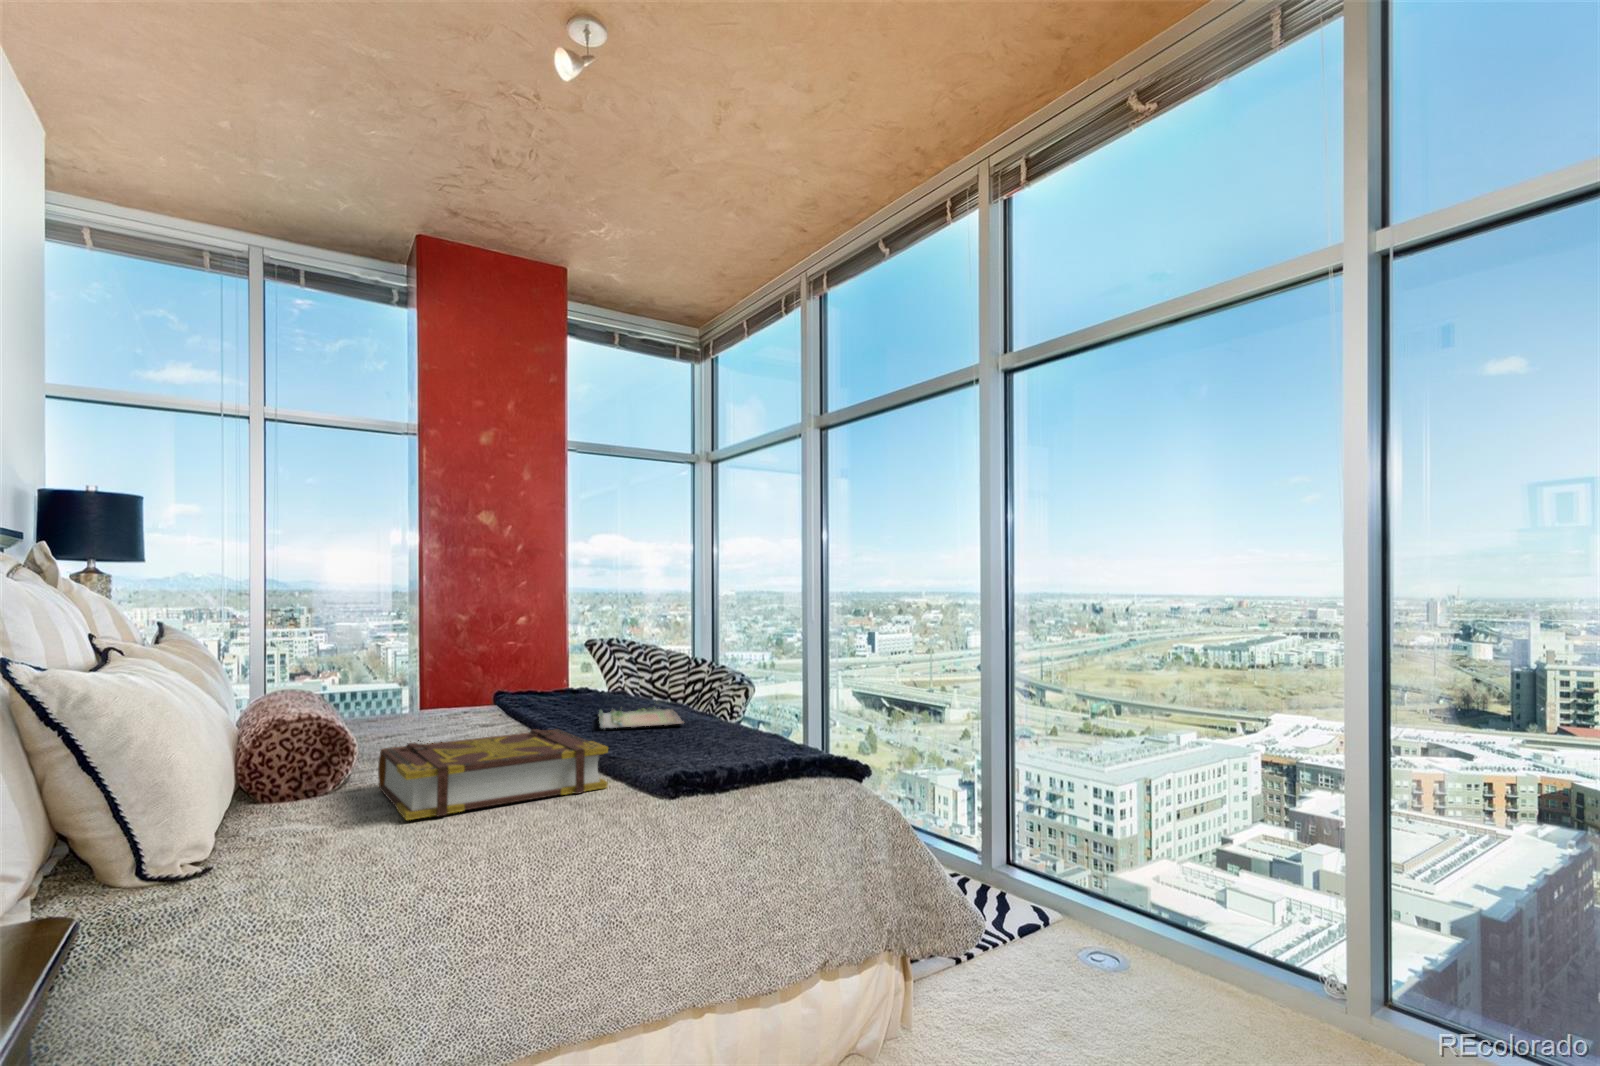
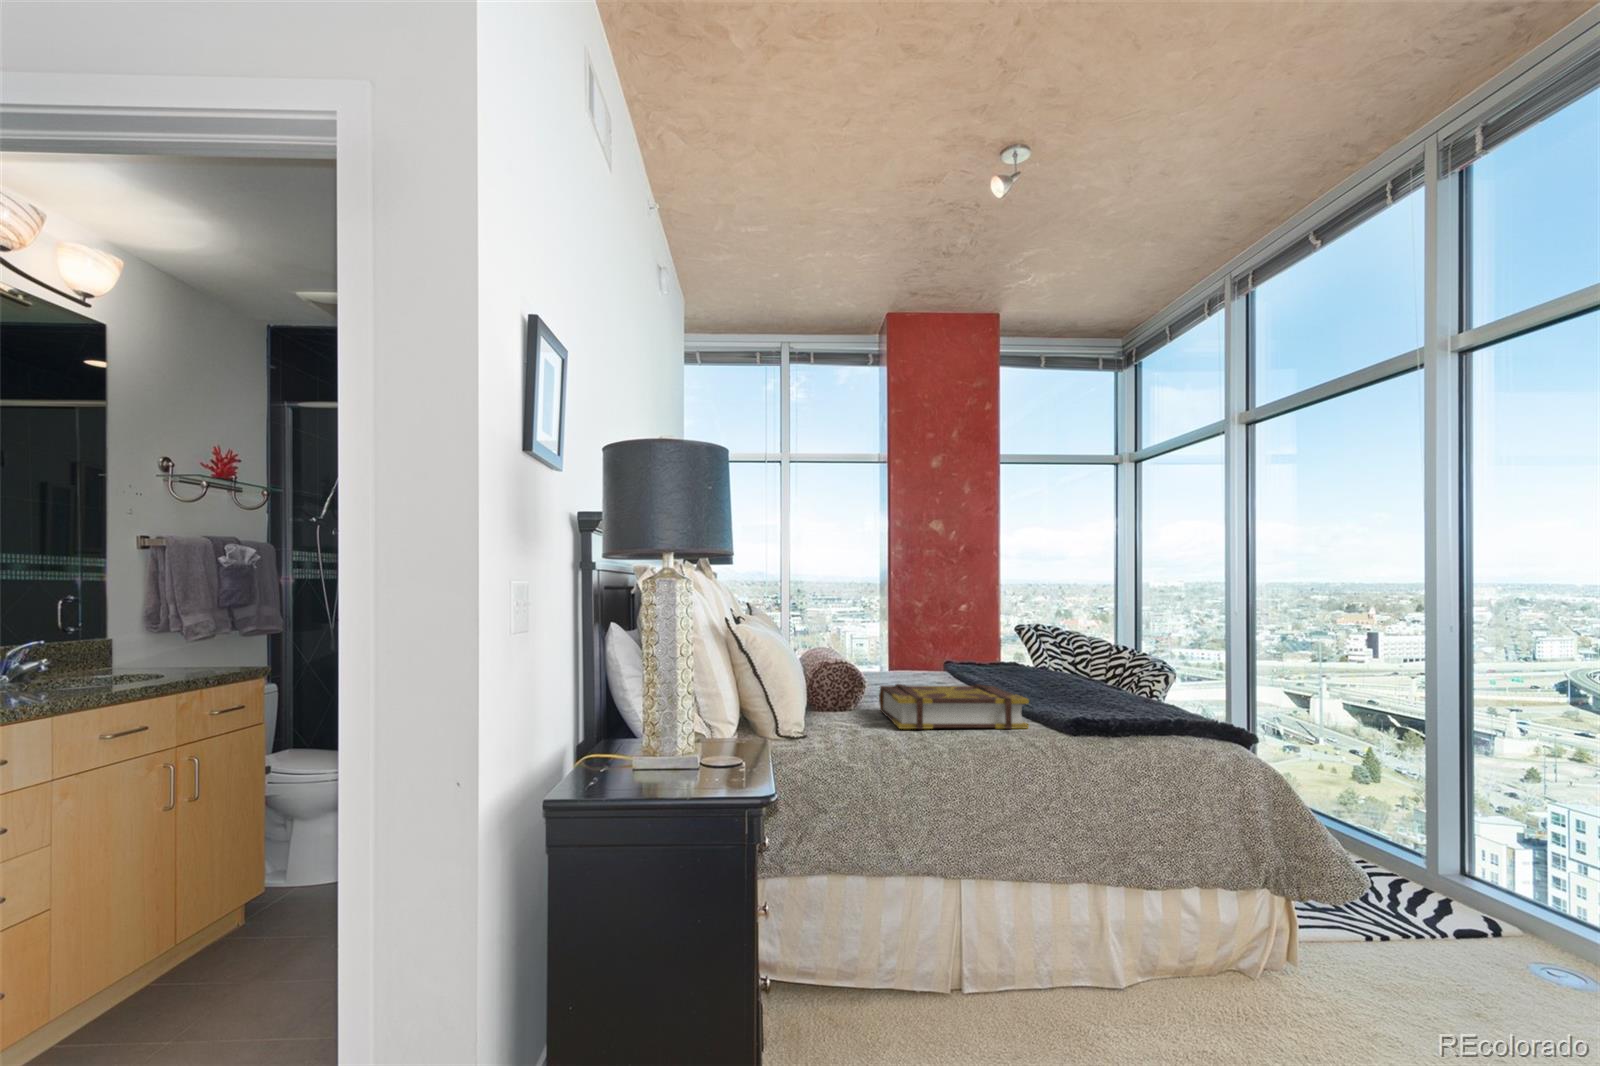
tray: present [599,707,684,729] -> none [1025,675,1096,694]

